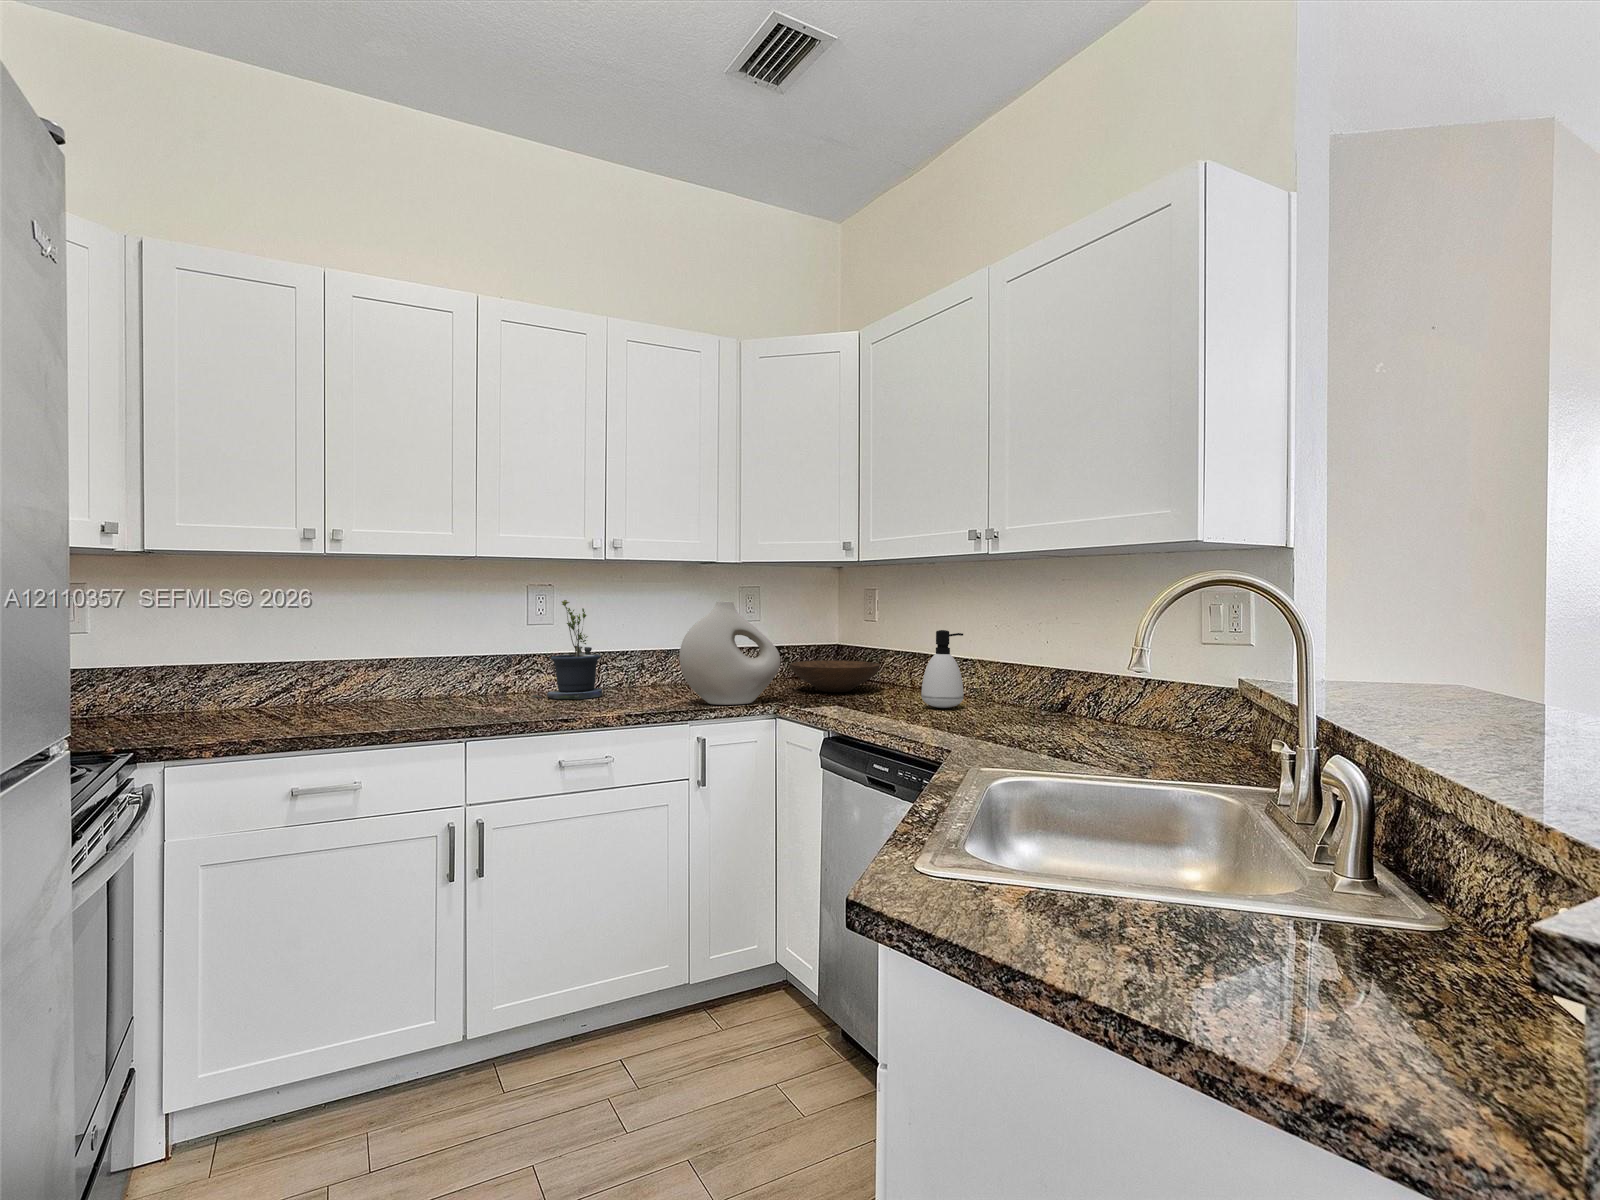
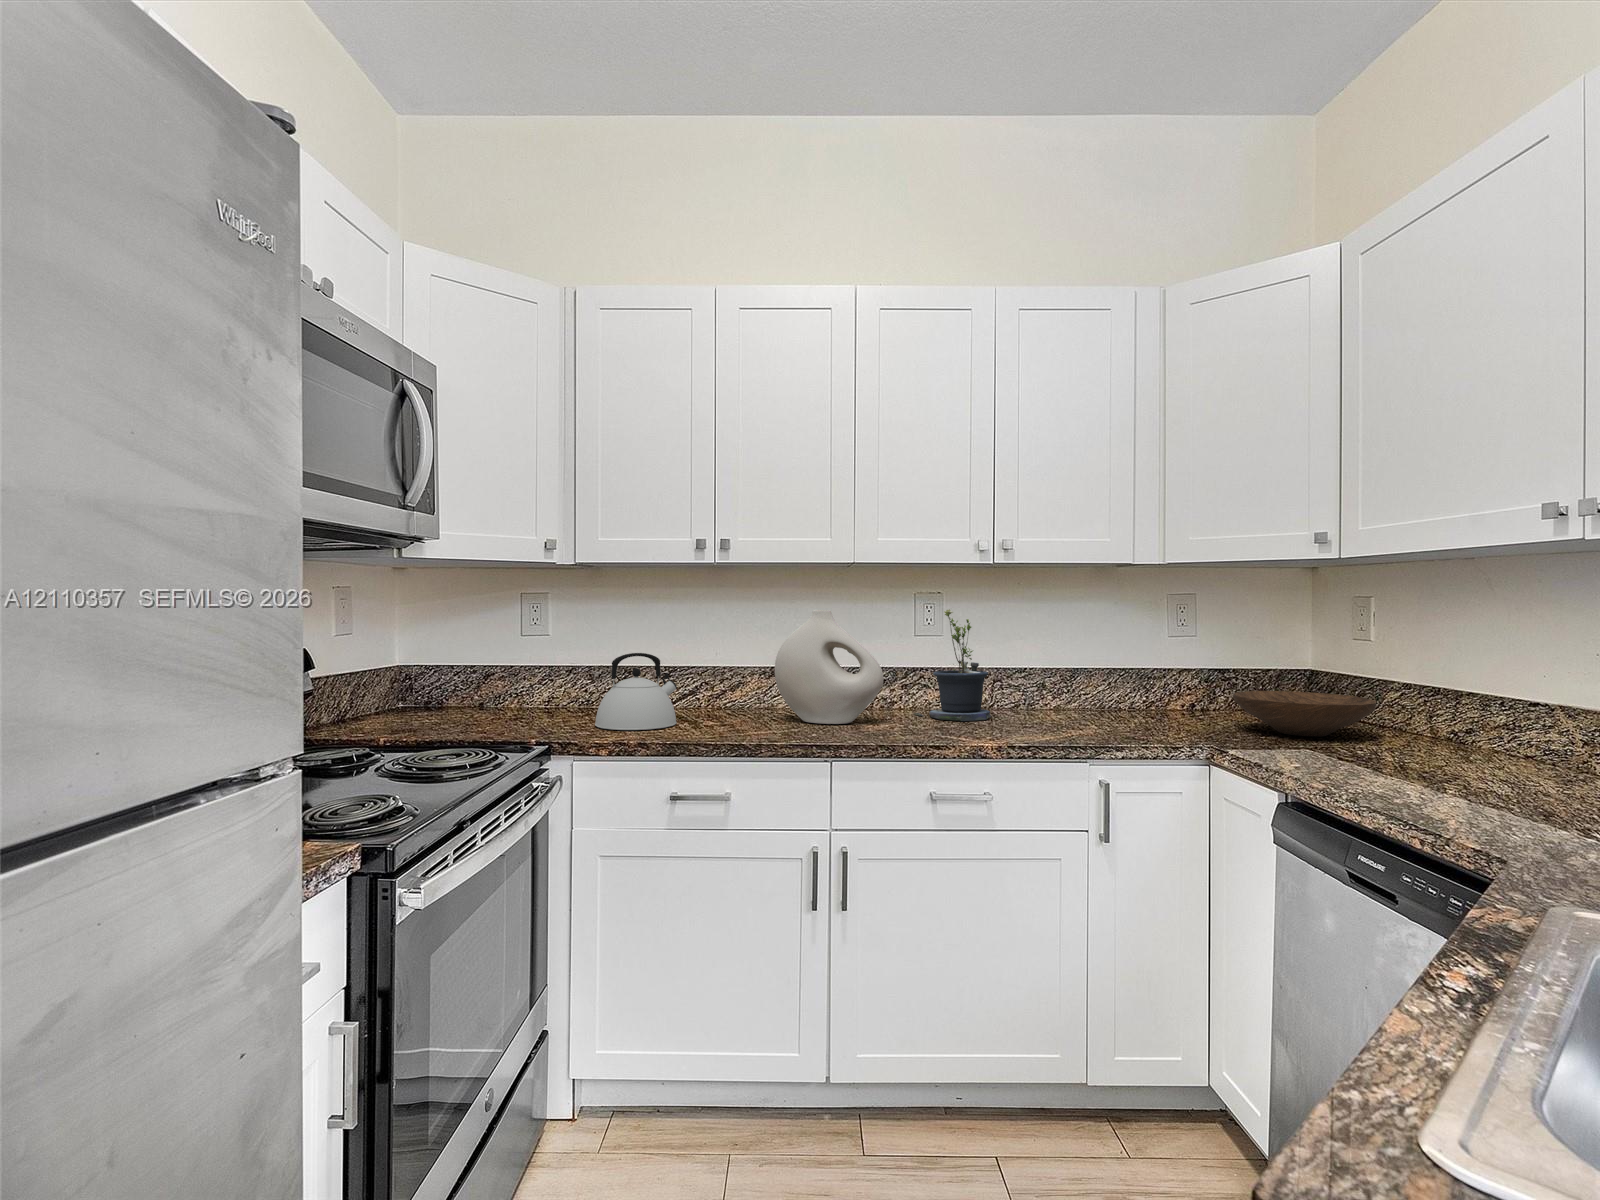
vase: present [680,601,780,705] -> present [775,610,883,724]
soap dispenser: present [921,630,964,708] -> none [1450,658,1533,777]
kettle: none [174,648,280,732] -> present [595,653,677,730]

